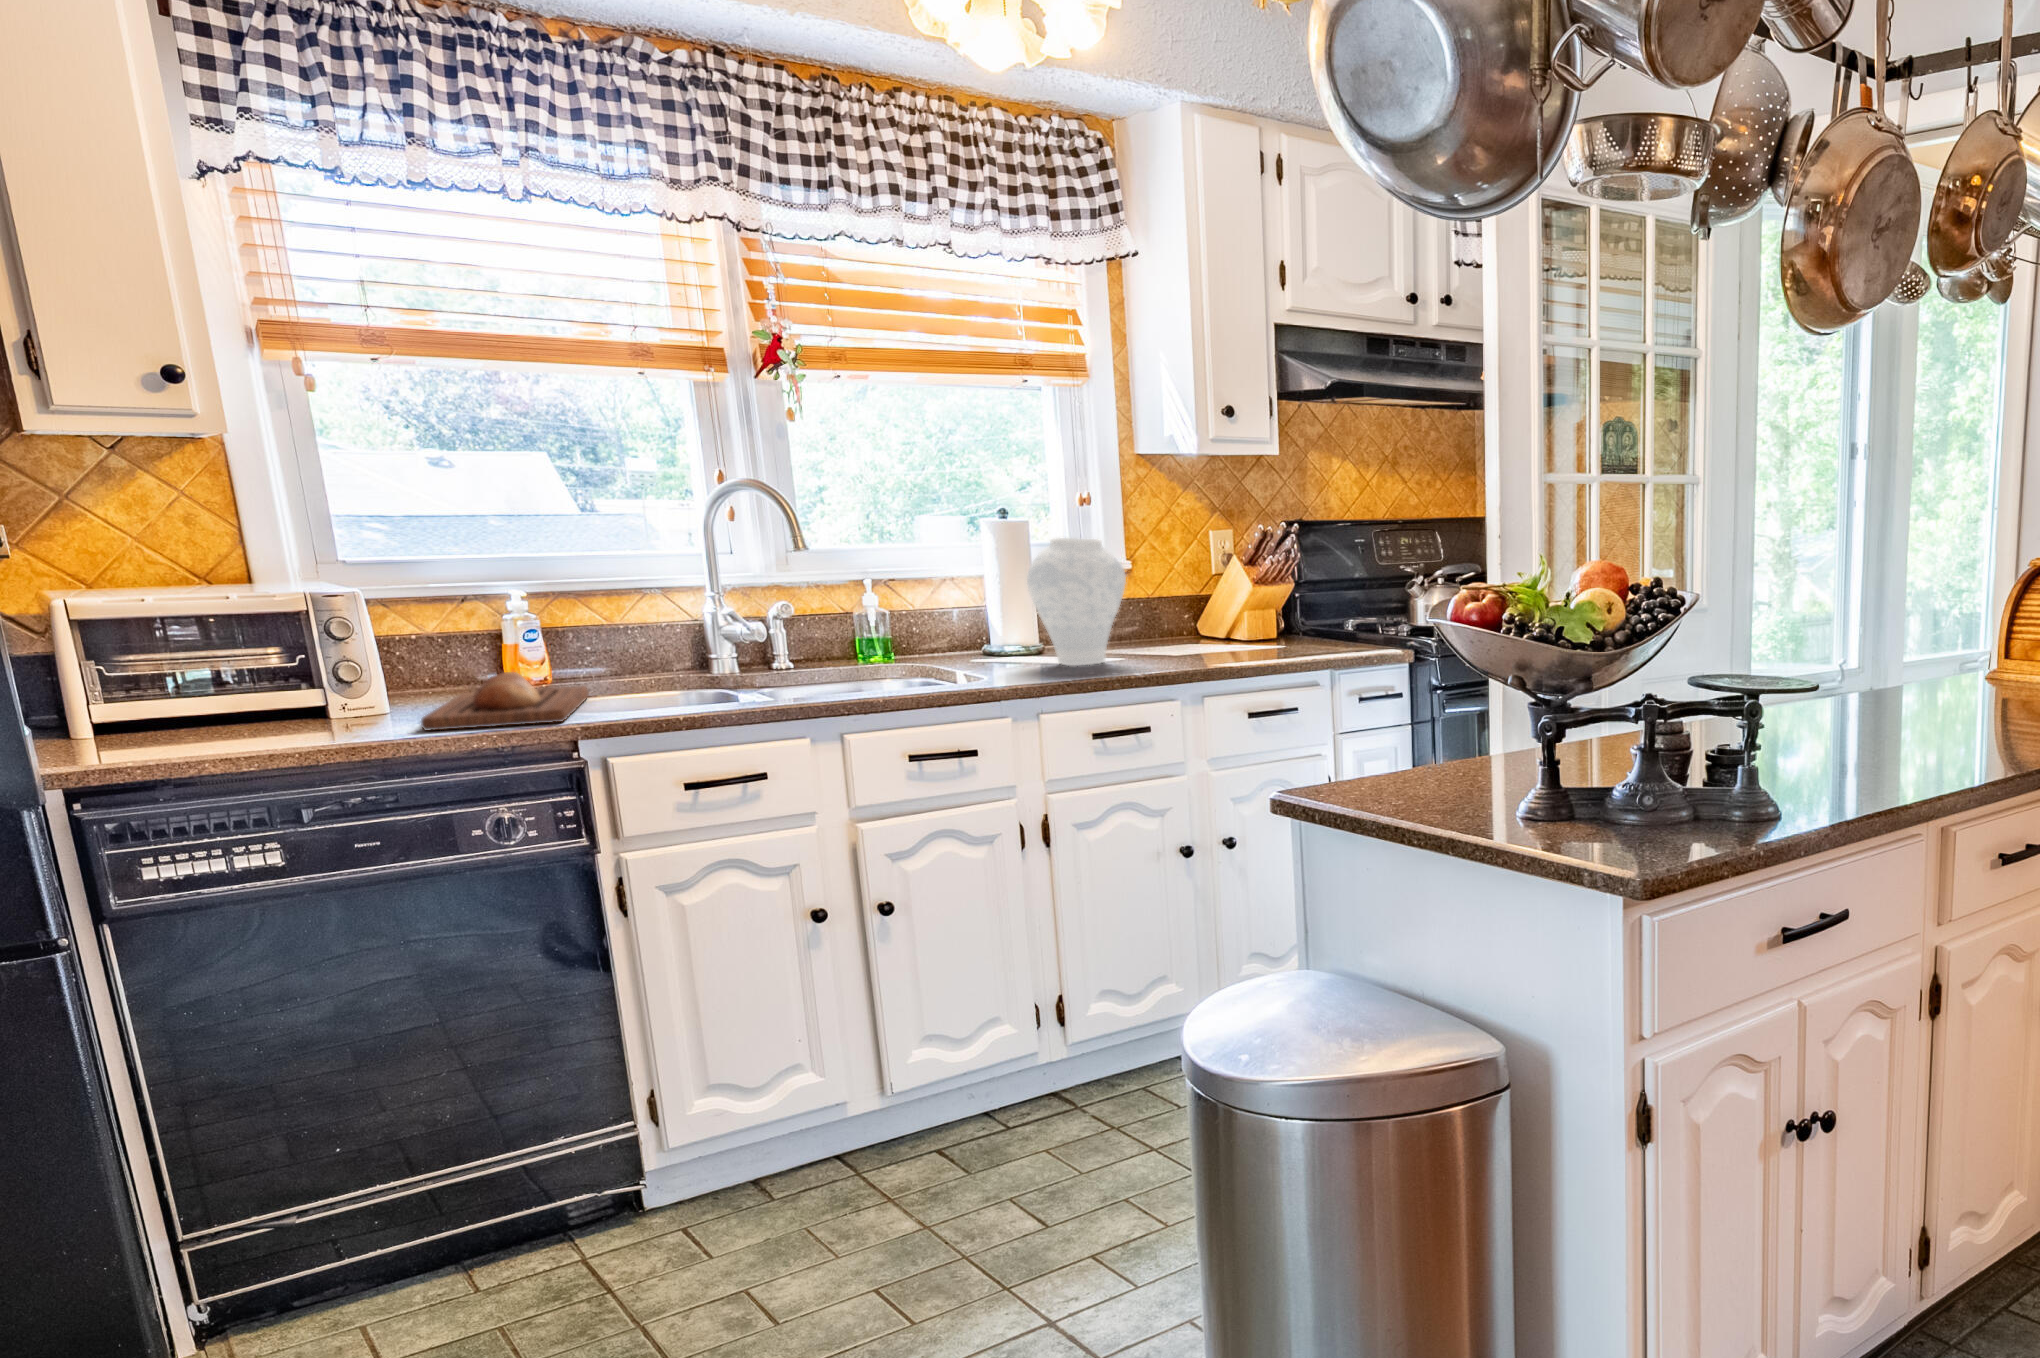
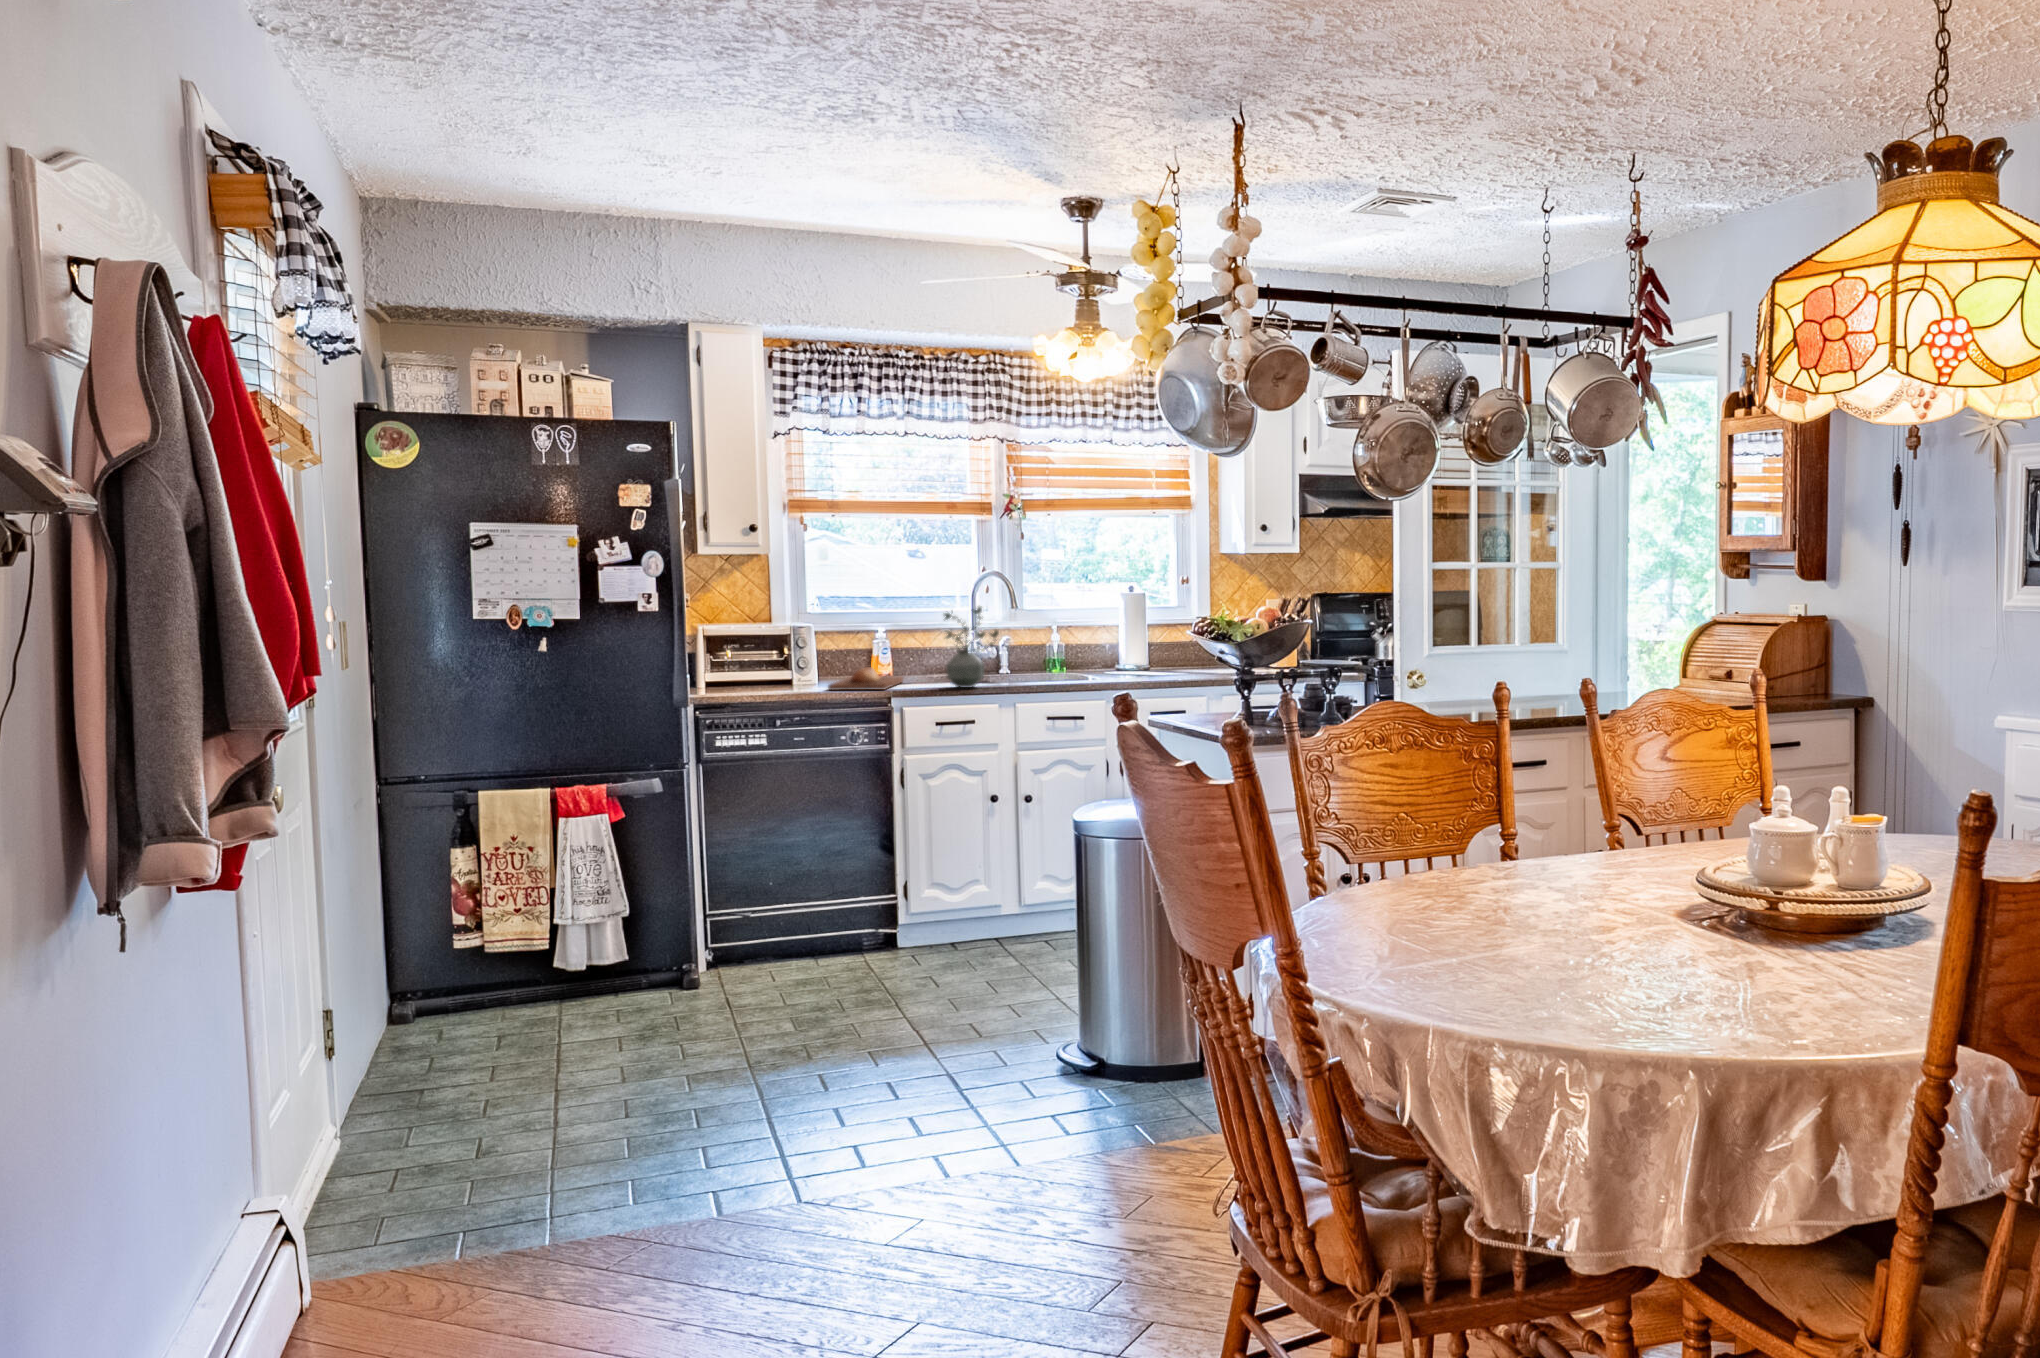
vase: present [1027,538,1126,666] -> none [1129,607,1183,679]
potted plant: none [677,539,803,707] -> present [944,607,999,688]

